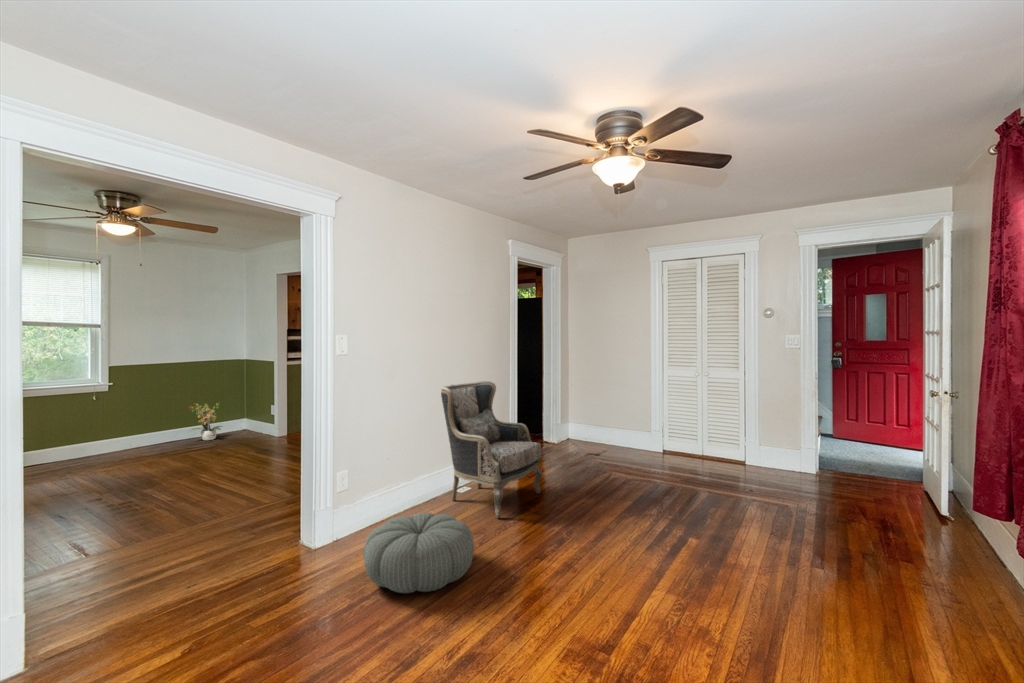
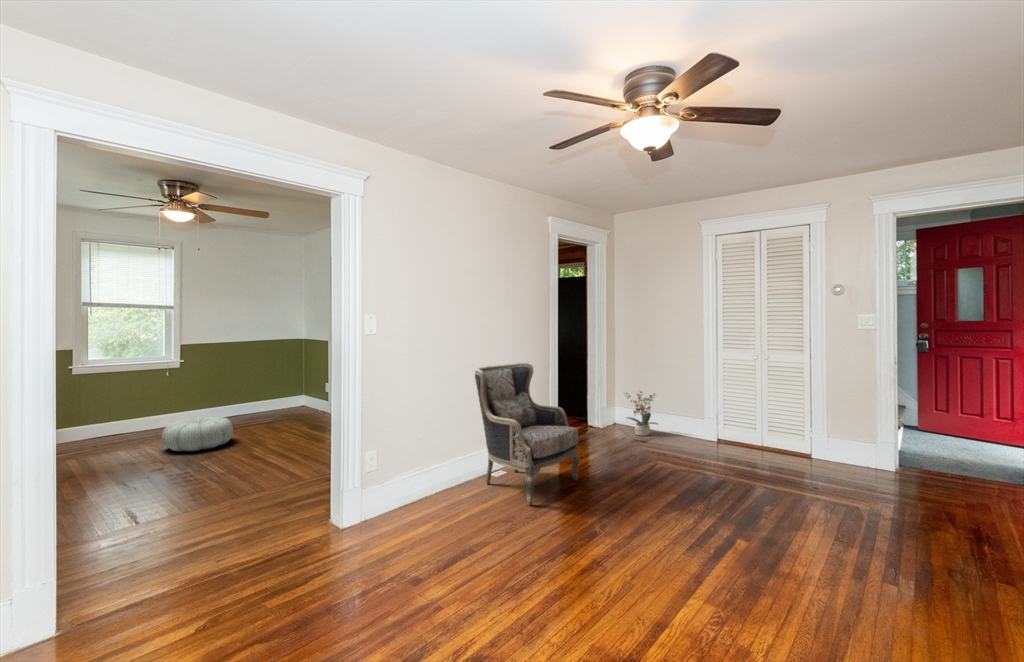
potted plant: present [191,402,222,440] -> present [626,391,657,436]
pouf: present [363,513,474,593] -> present [162,417,233,451]

